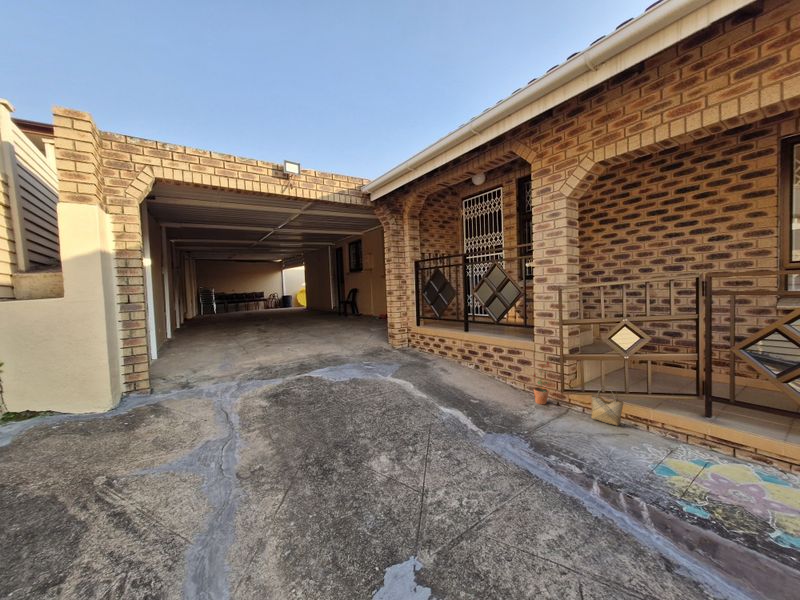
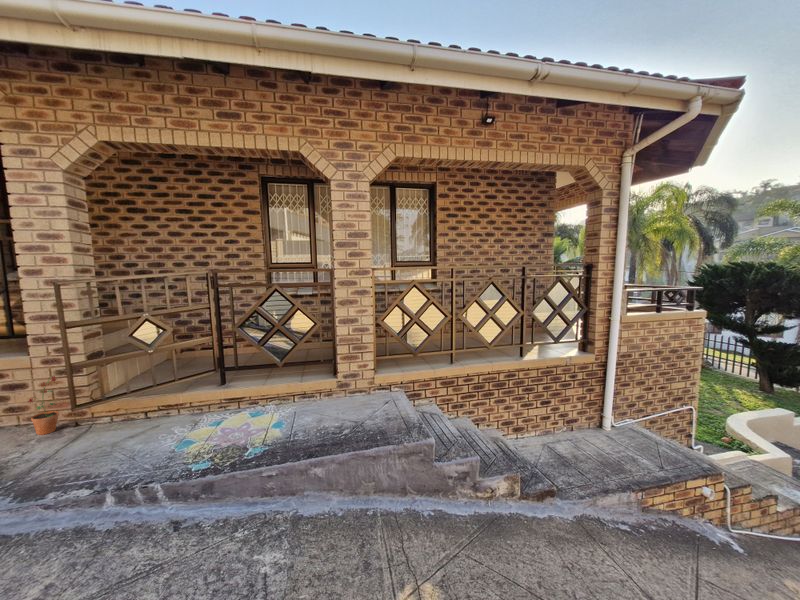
woven basket: present [591,384,623,426] -> none [116,383,153,425]

